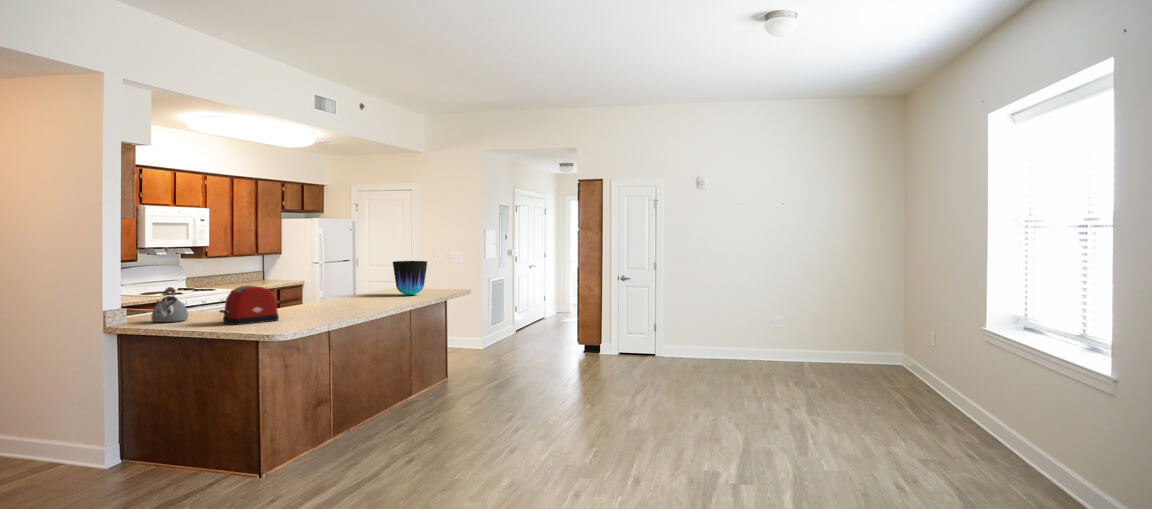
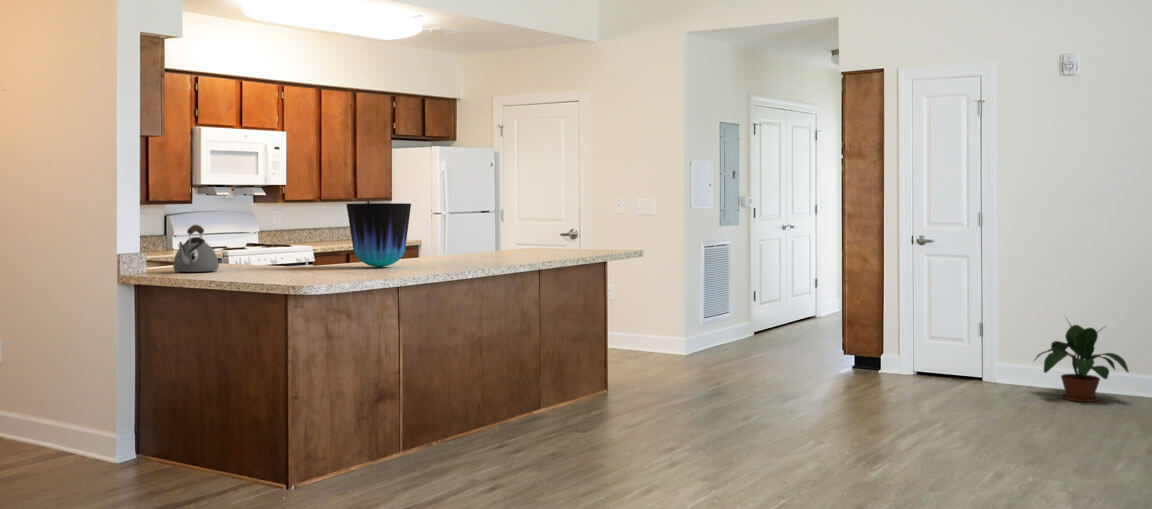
vase: present [393,261,427,295] -> present [346,203,411,267]
toaster: present [220,285,279,325] -> none [249,223,327,276]
potted plant: none [688,317,736,368] -> present [1035,324,1129,402]

